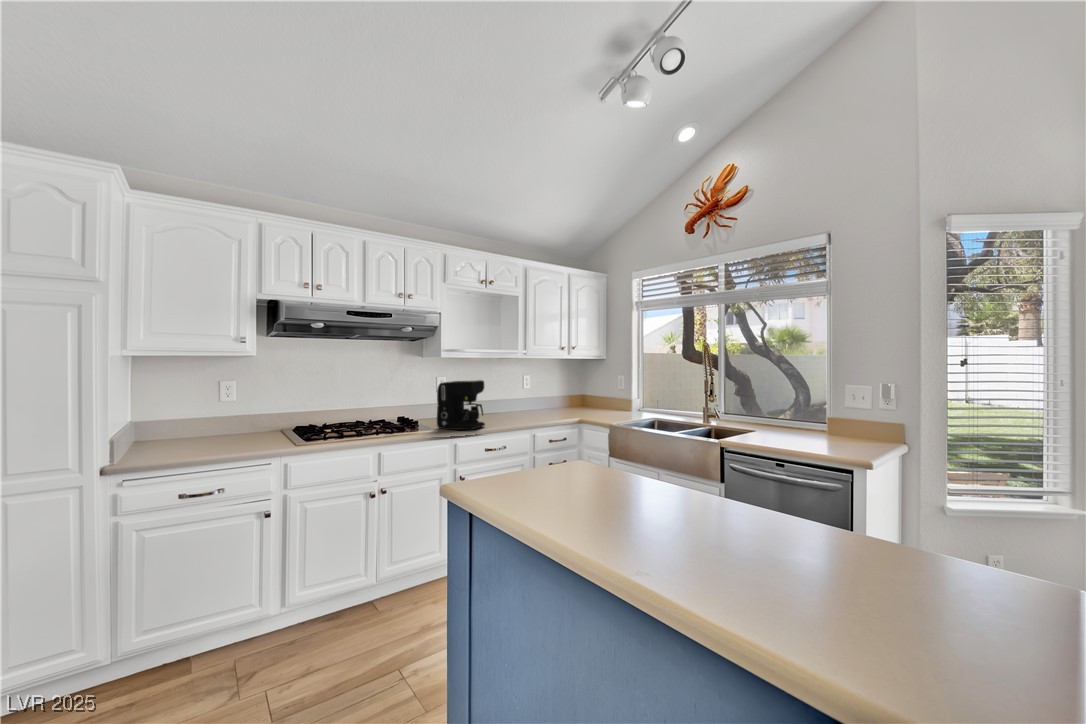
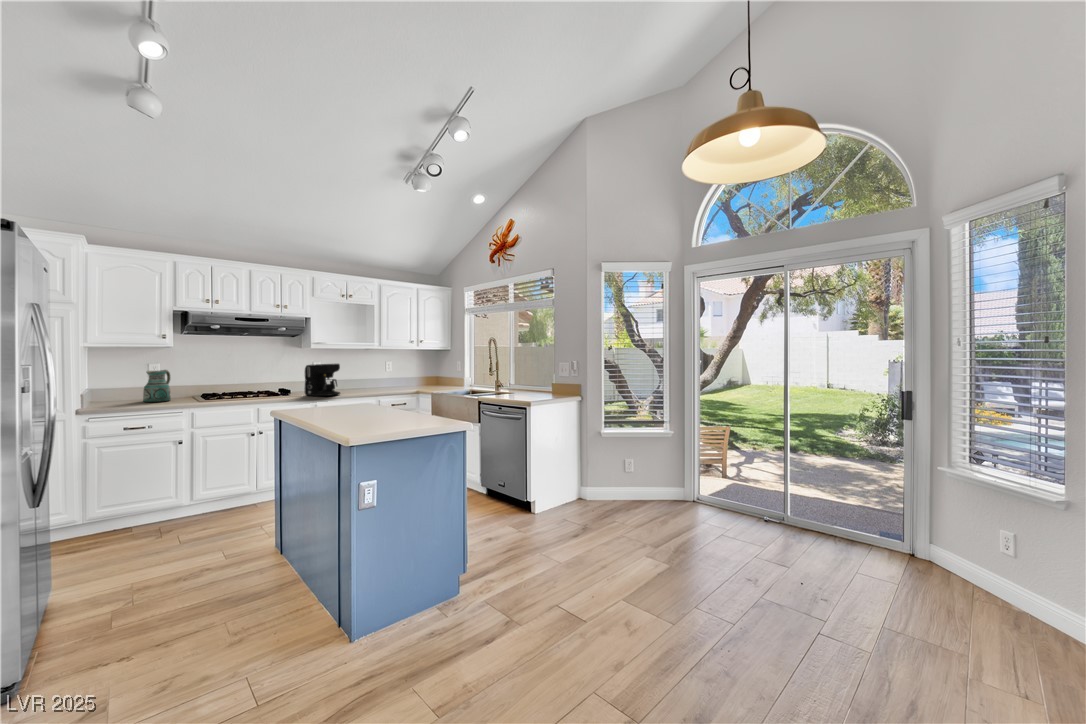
ceramic pitcher: none [213,390,254,443] -> present [143,370,171,402]

